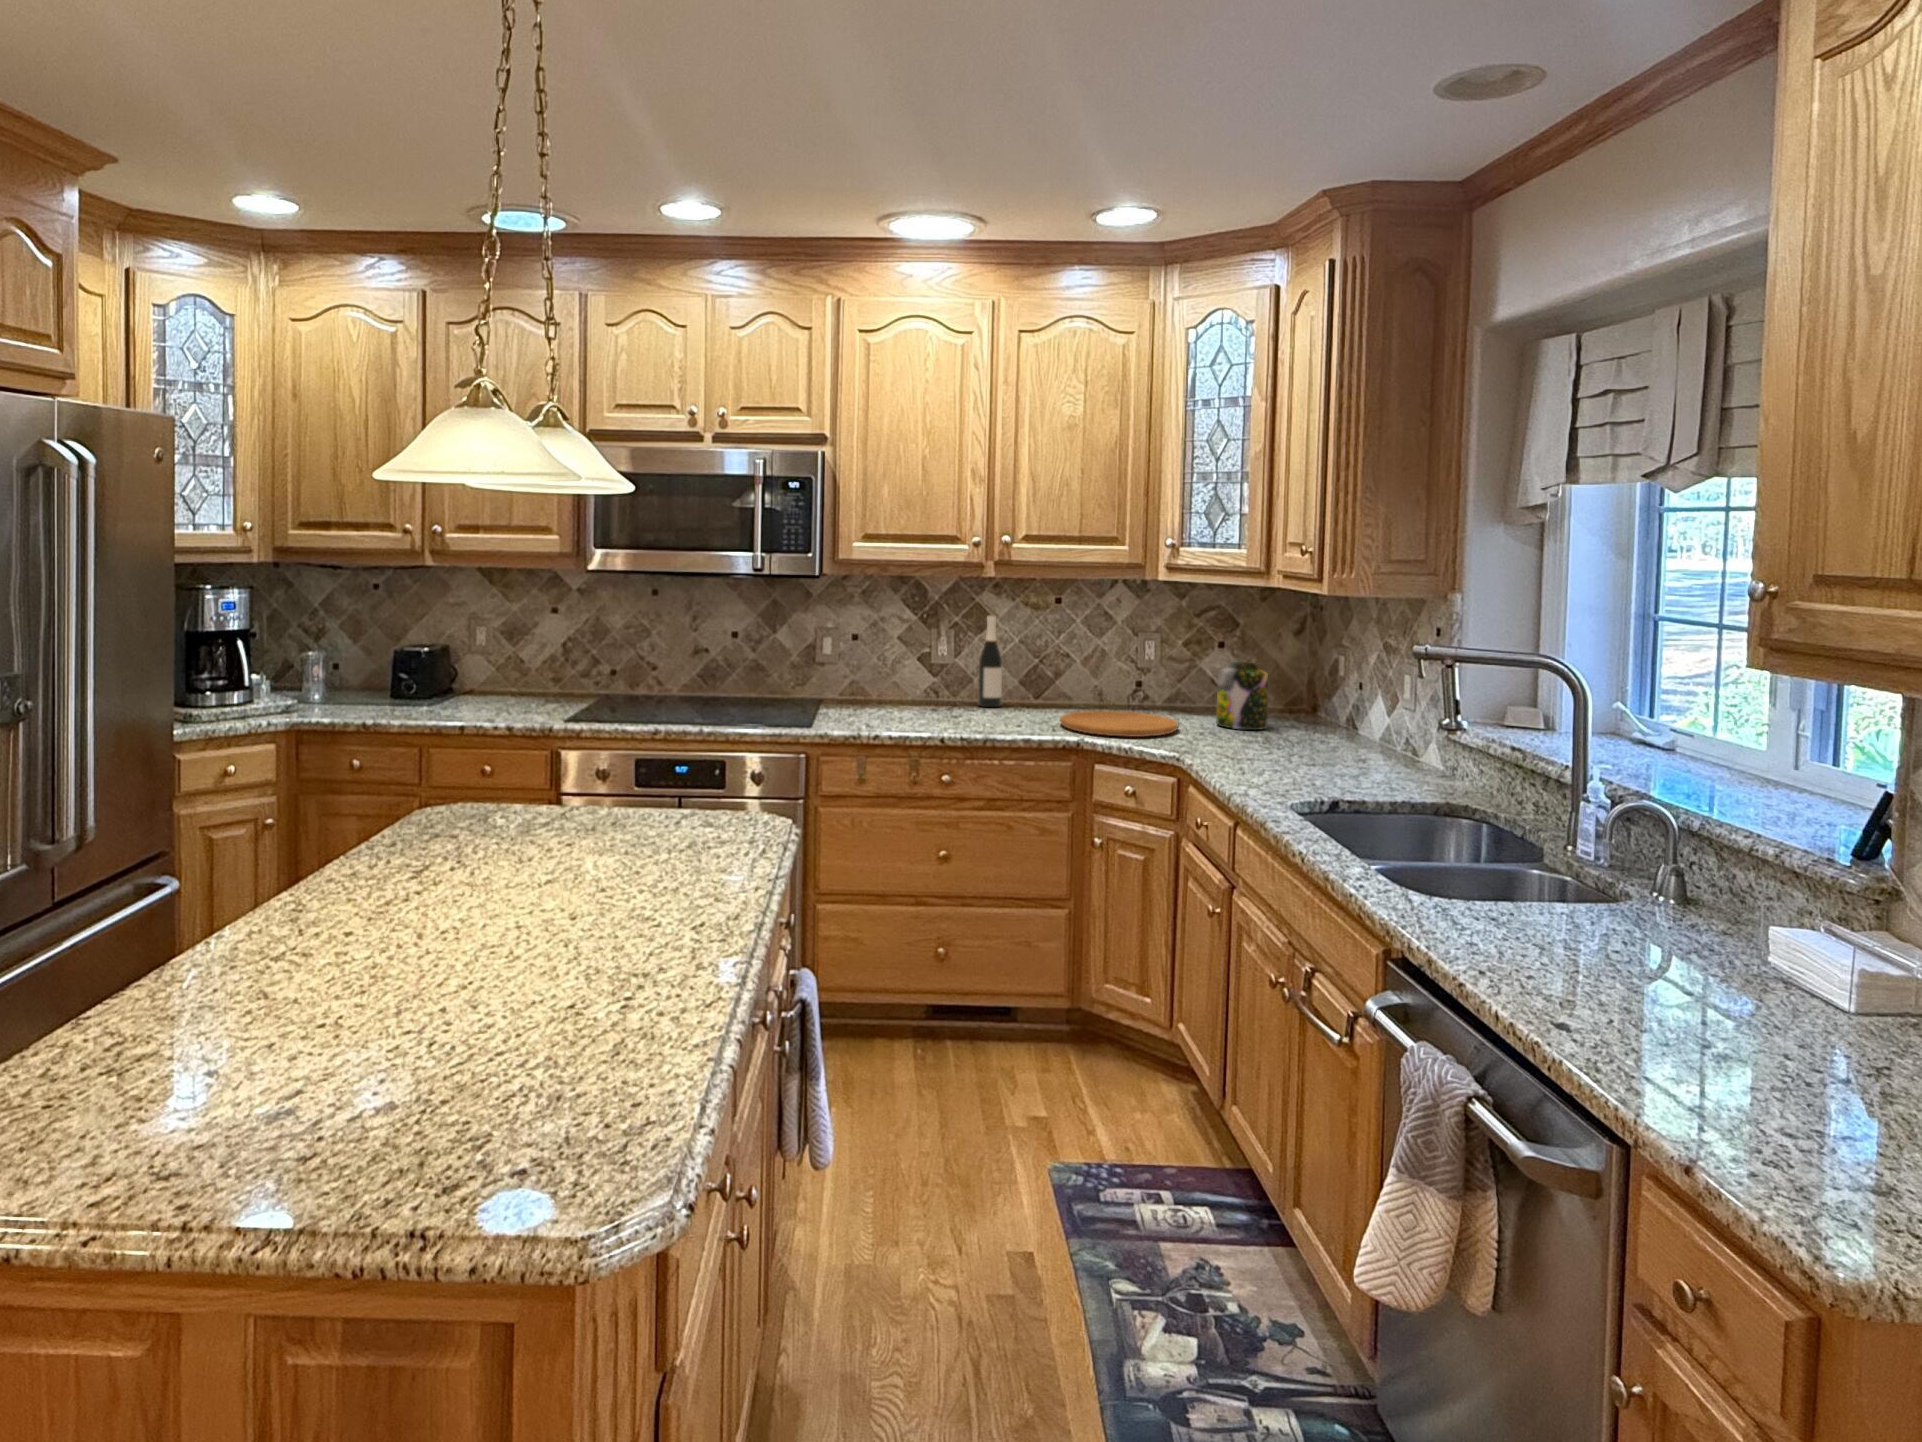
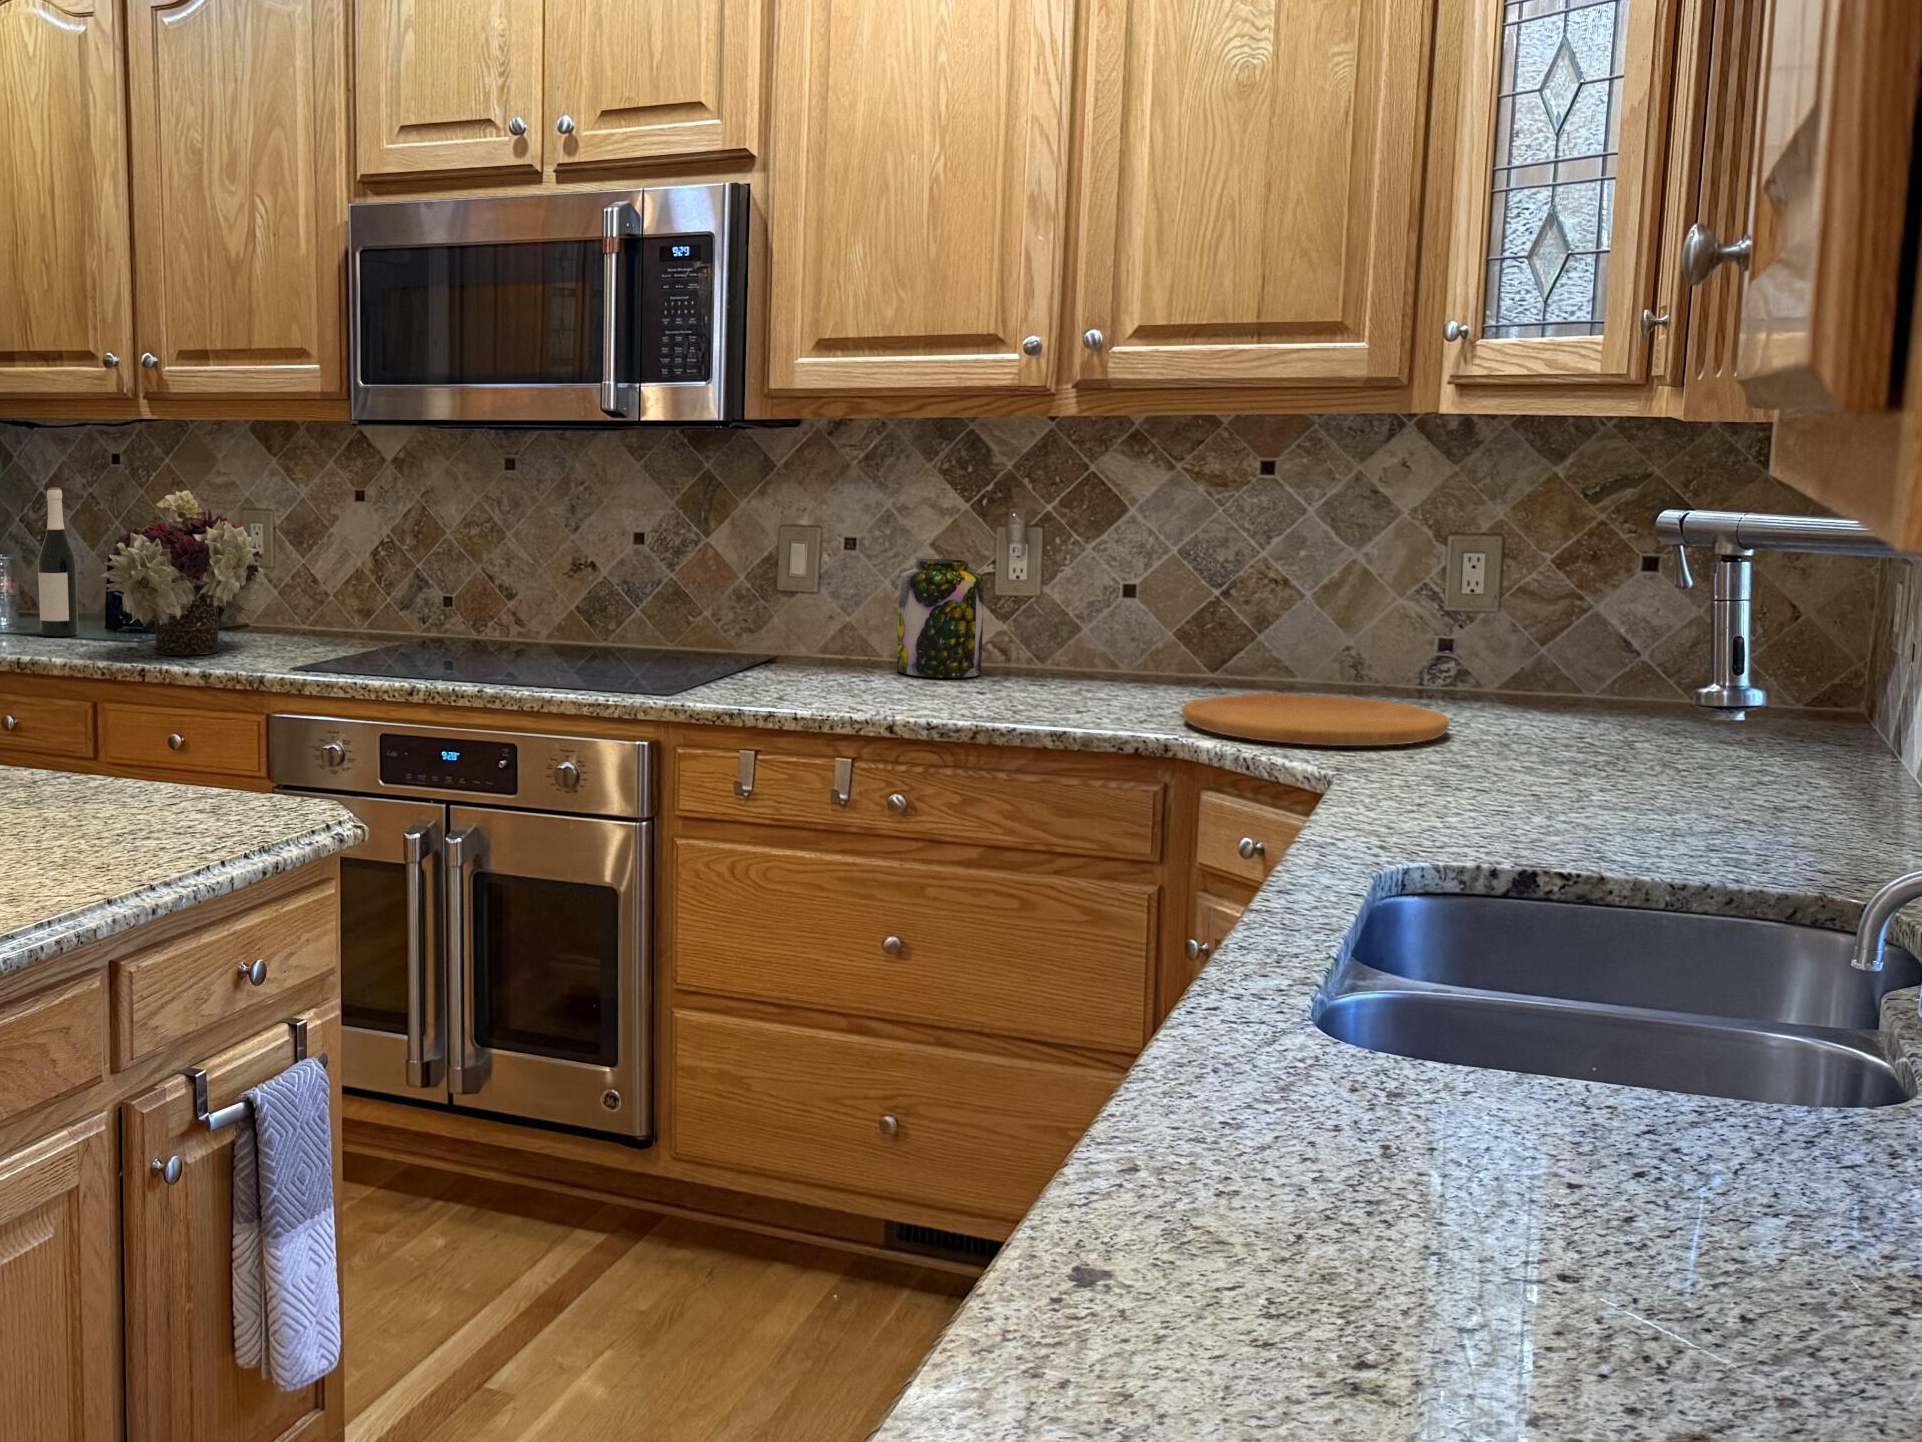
flower arrangement: none [419,612,514,715] -> present [101,490,264,655]
wine bottle: present [978,615,1002,707] -> present [38,488,78,636]
jar: present [1217,662,1268,730] -> present [897,559,984,678]

